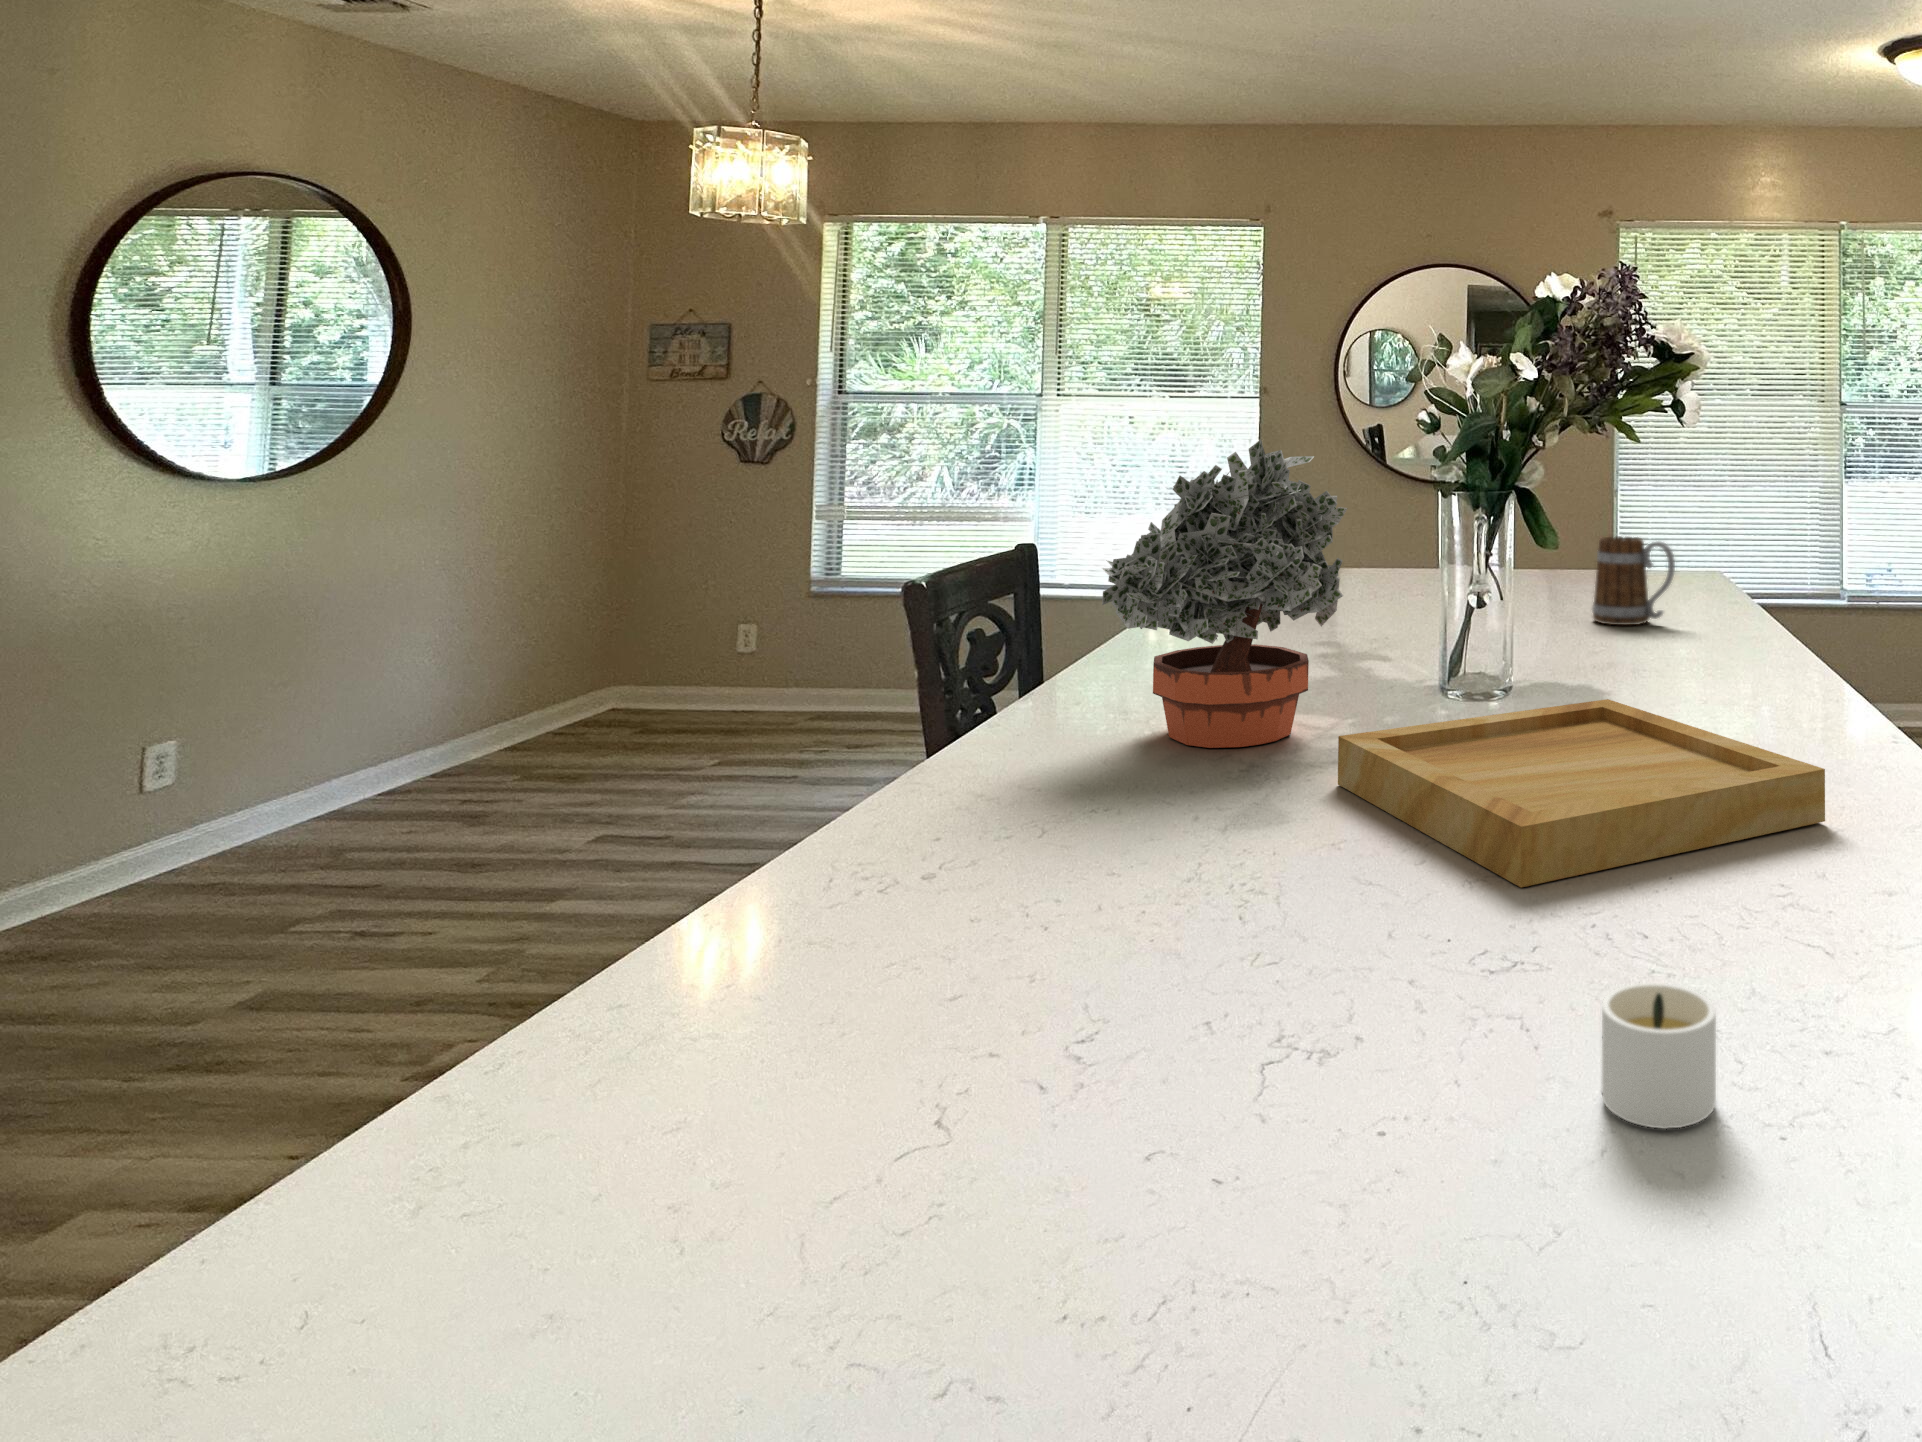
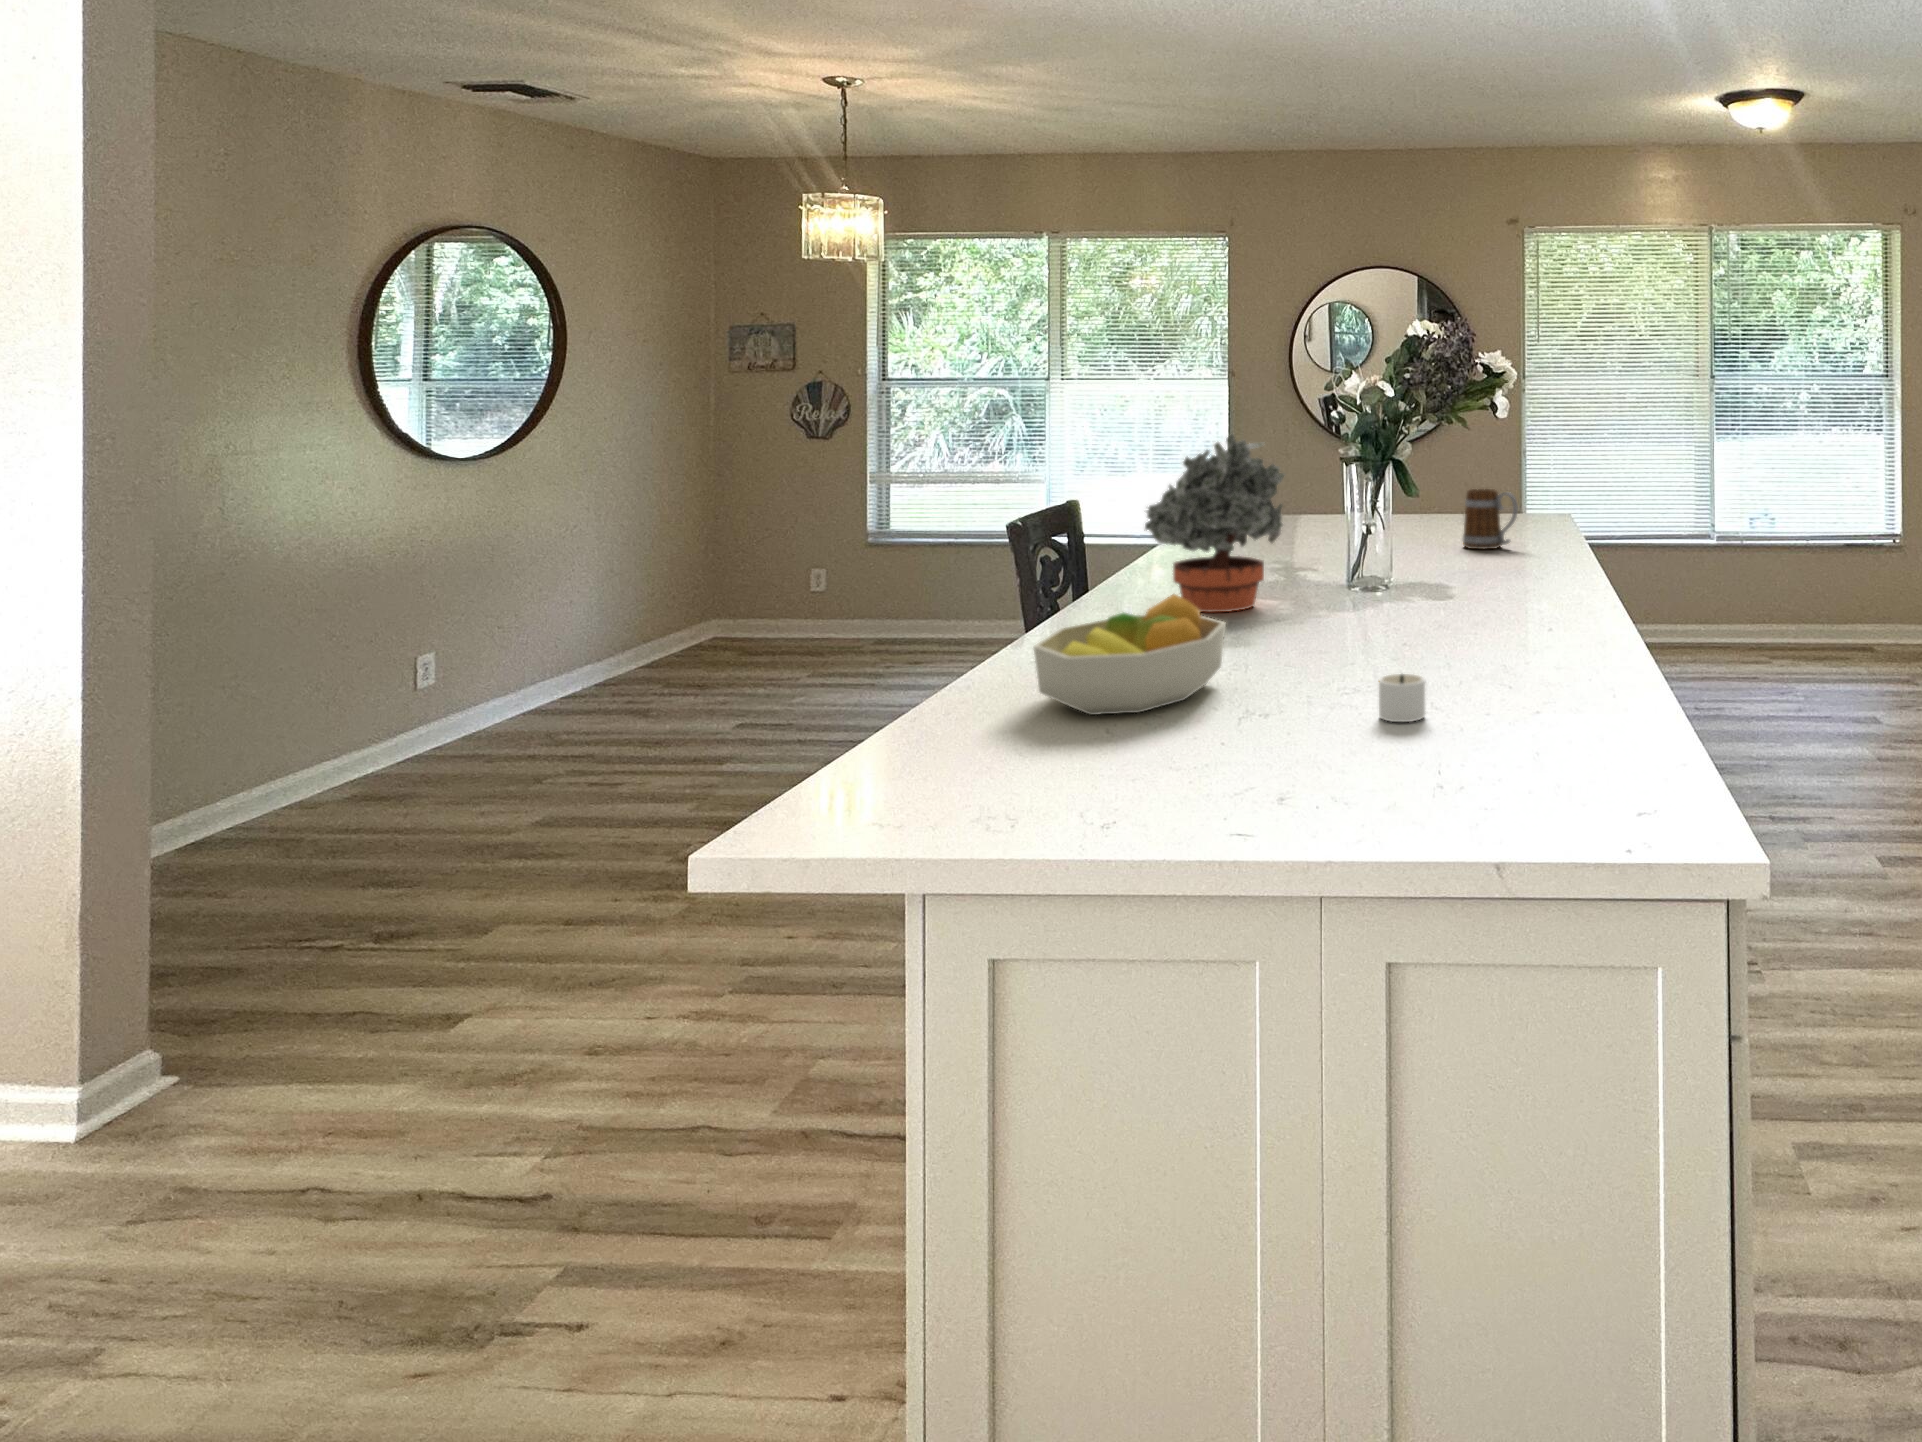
tray: present [1338,699,1825,887] -> none [1280,584,1540,662]
fruit bowl: none [763,758,1236,1089] -> present [1034,594,1226,715]

